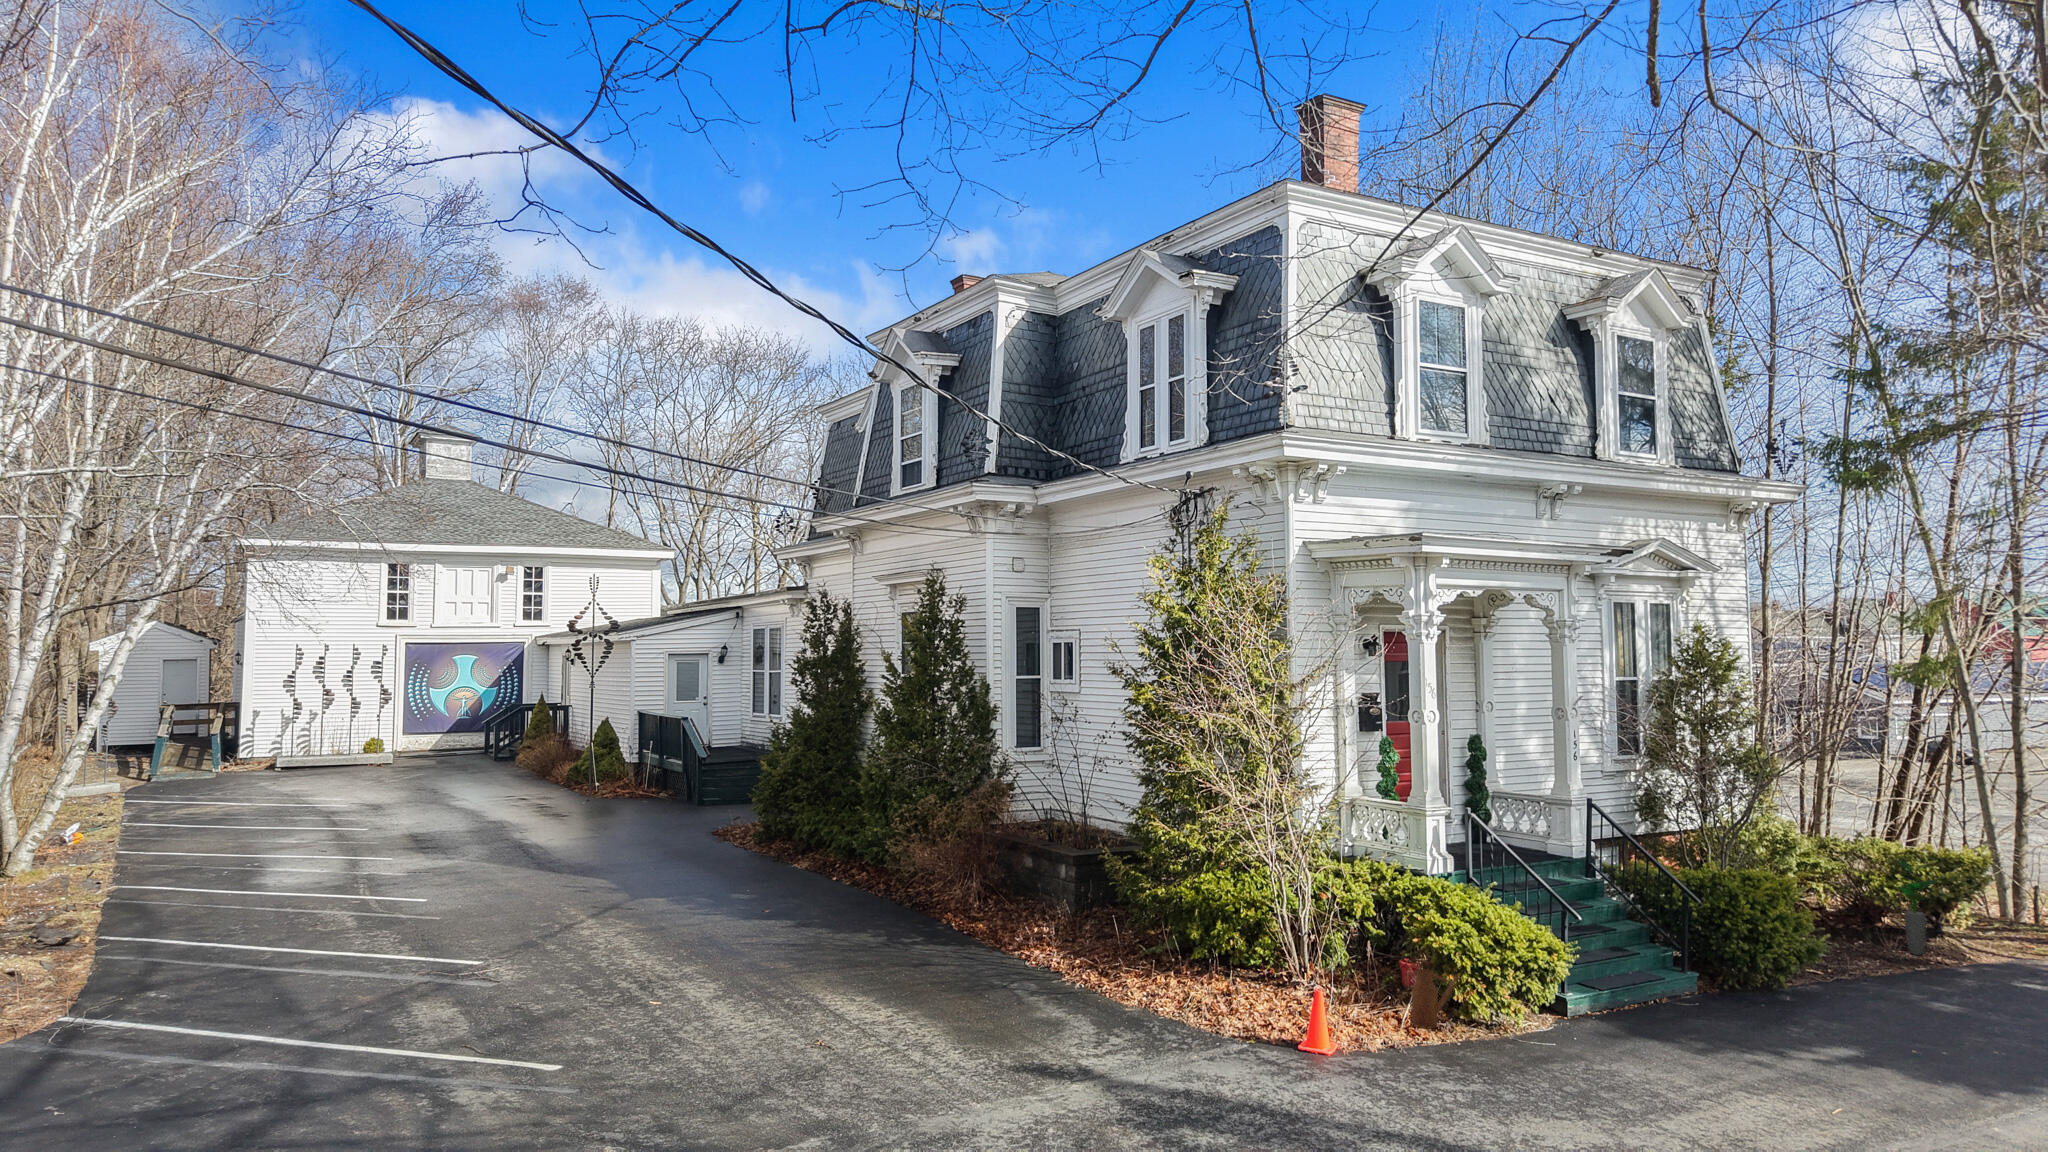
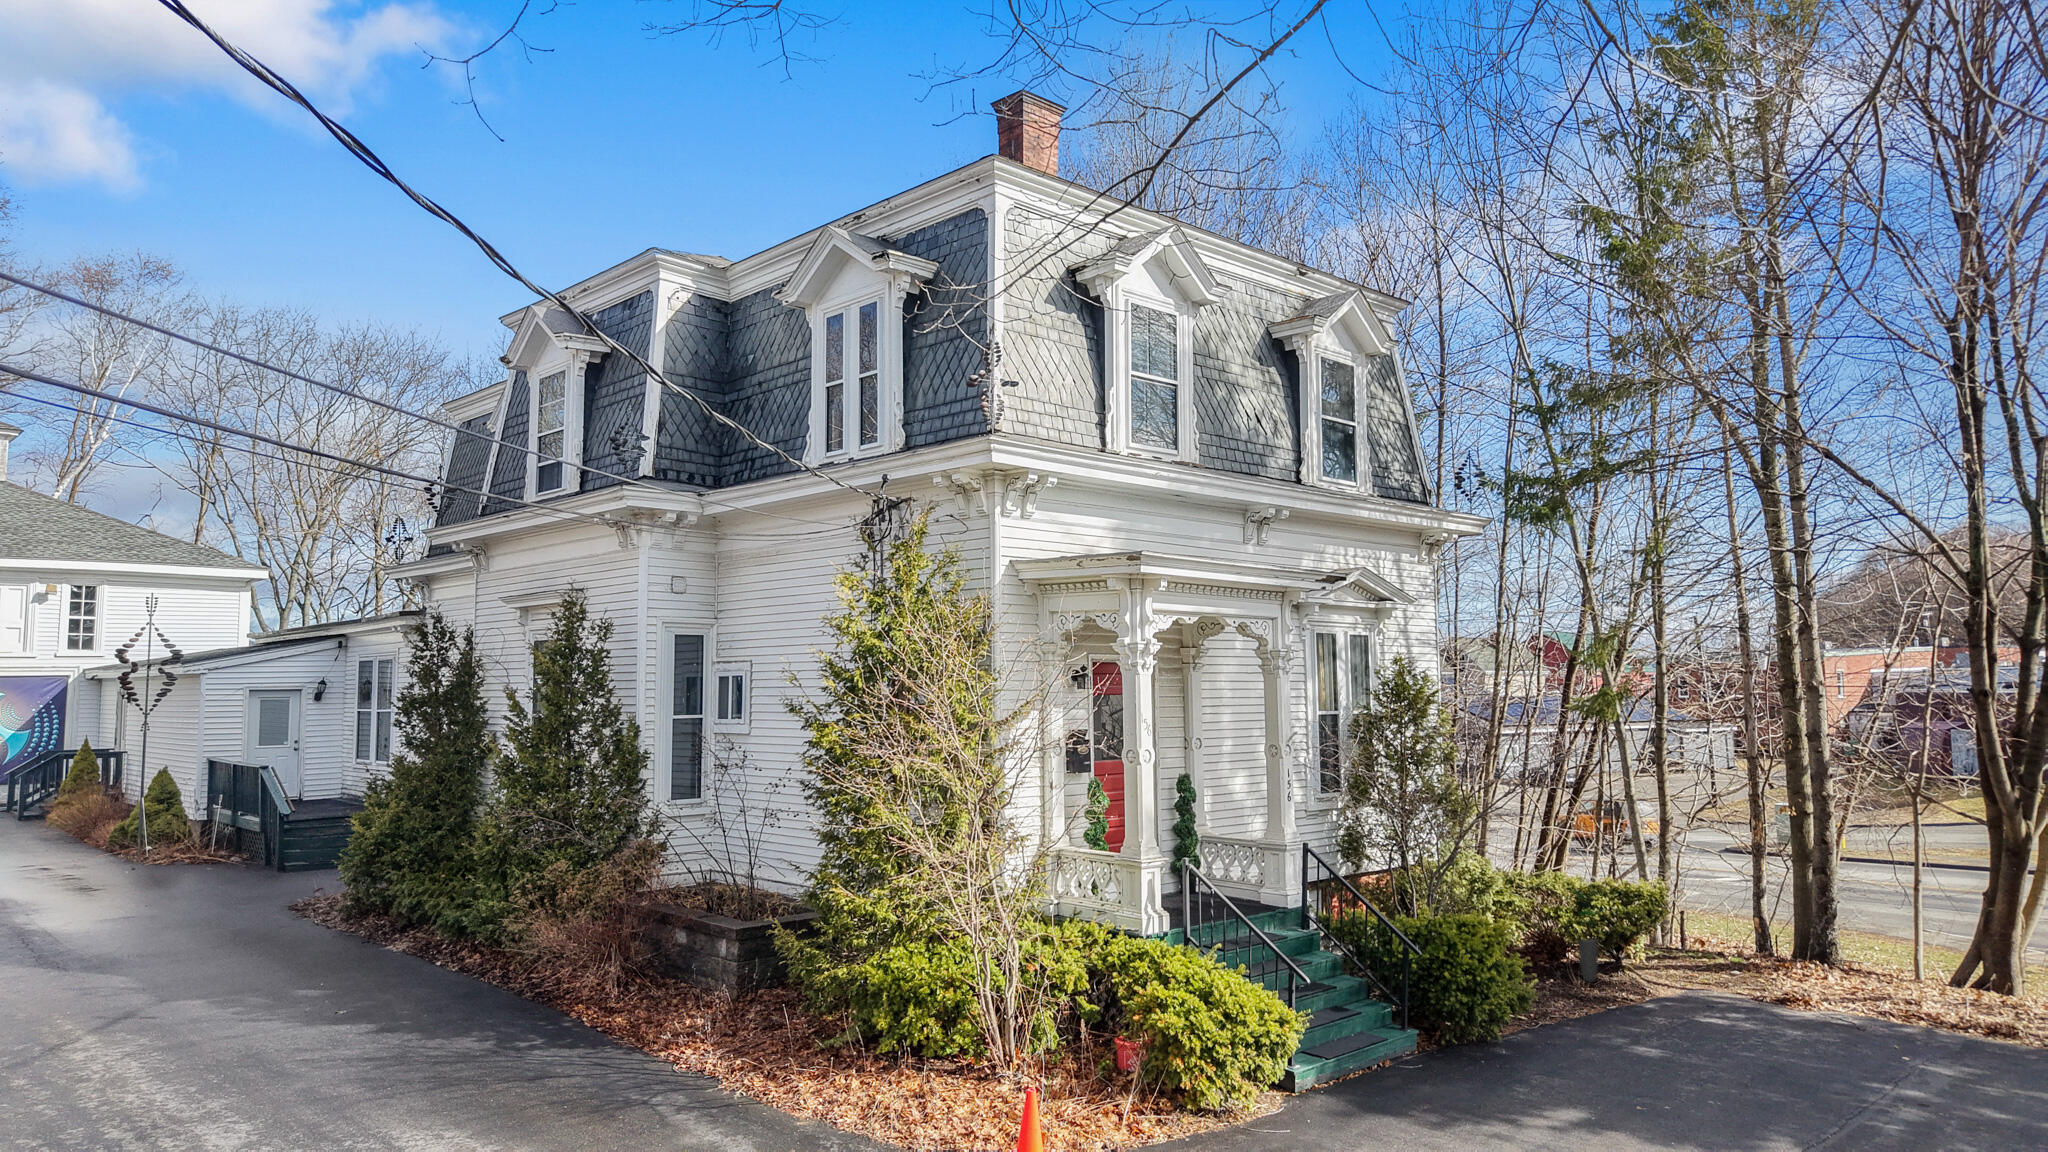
watering can: present [1405,969,1459,1029] -> none [1126,1053,1188,1125]

